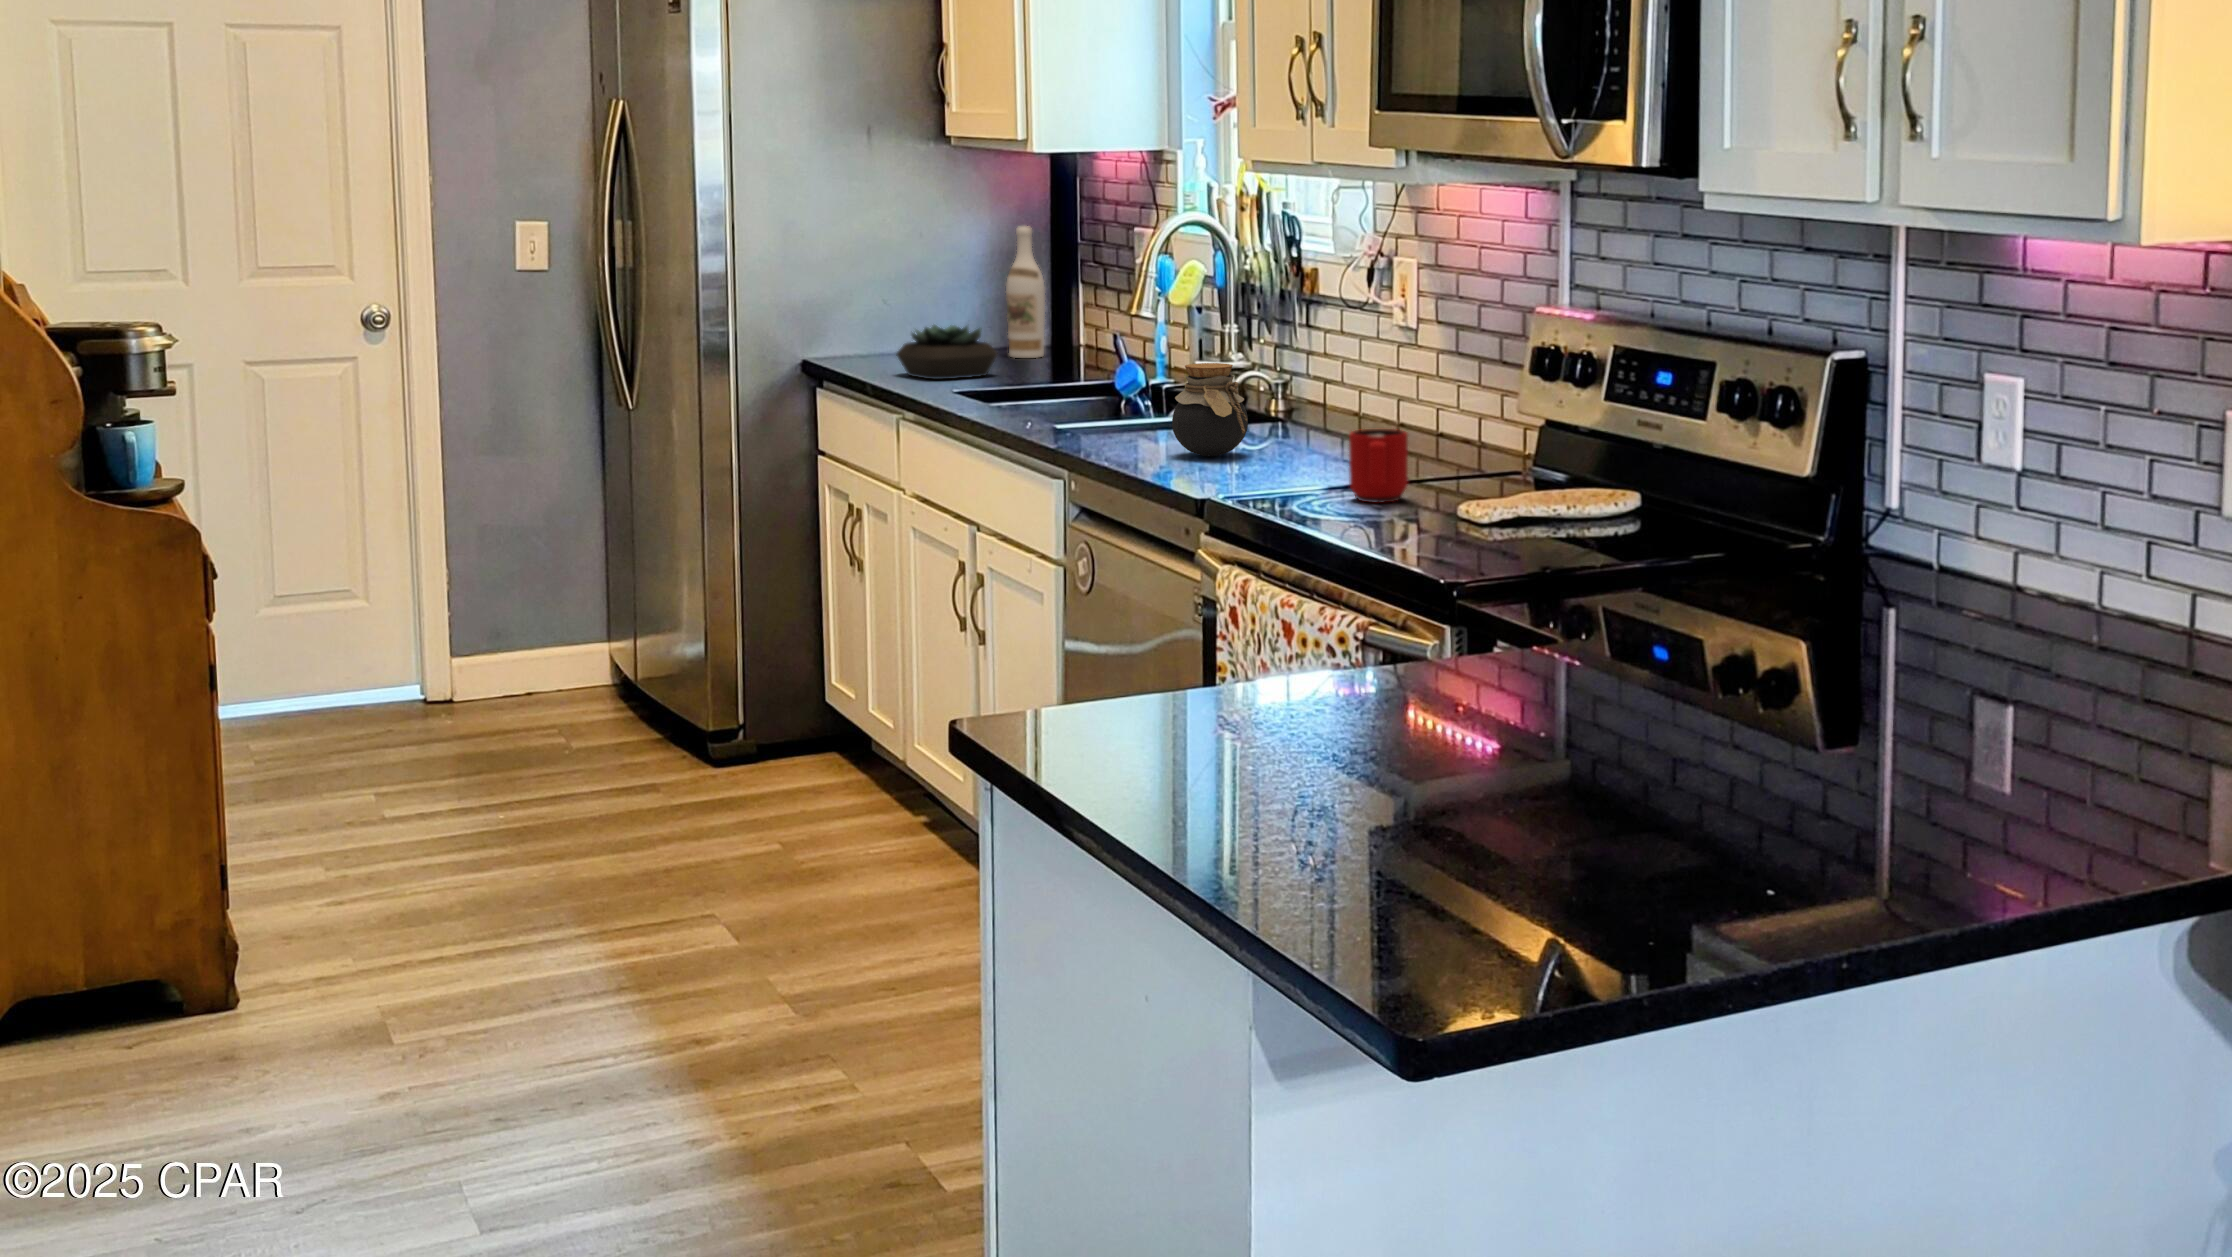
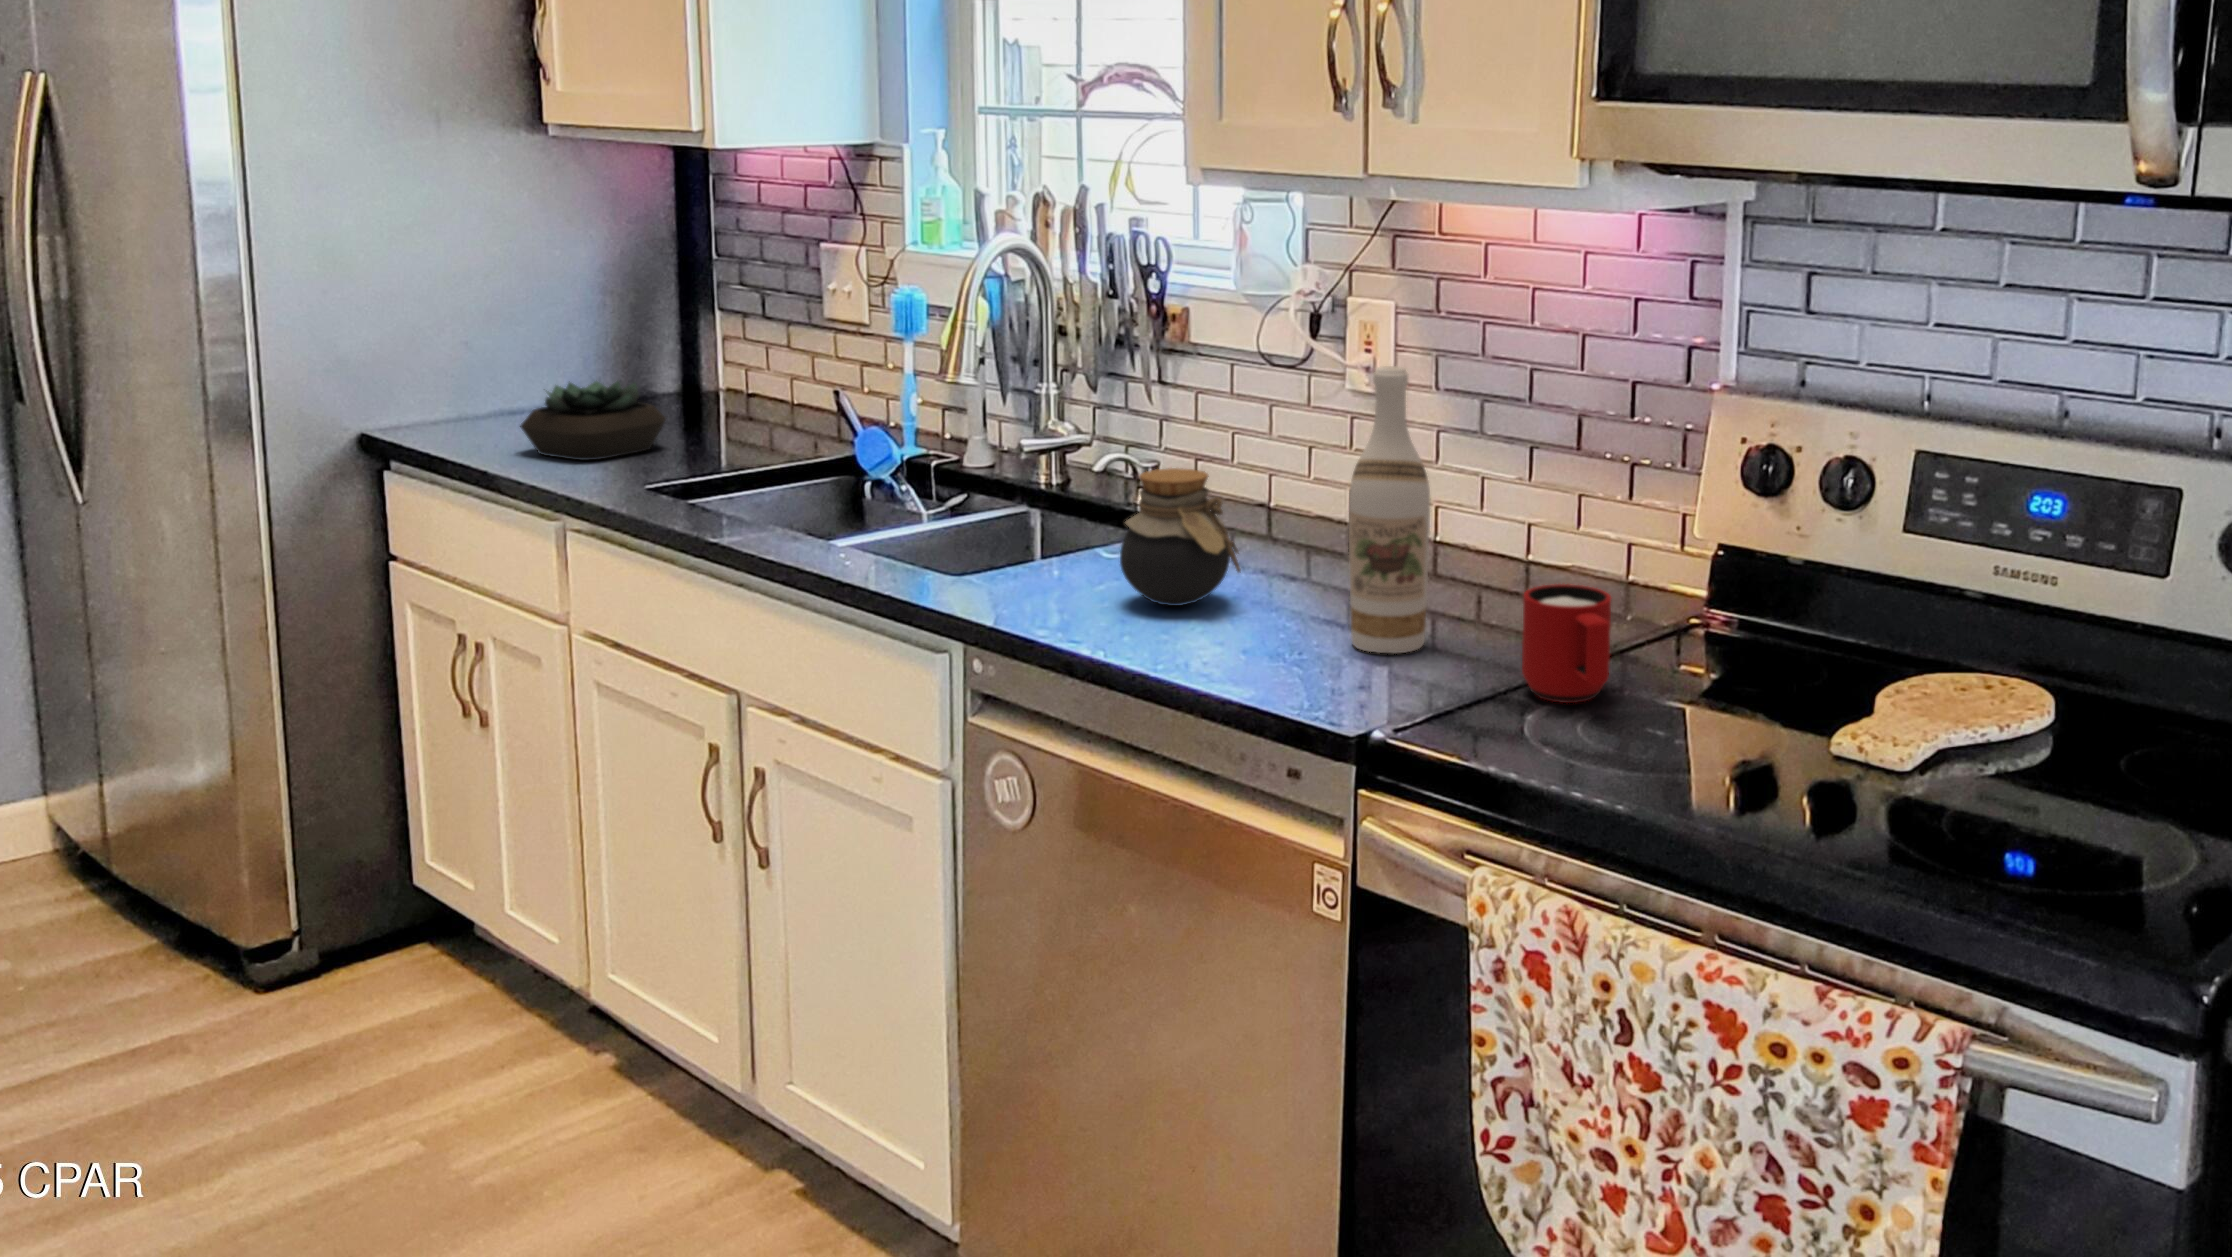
wine bottle: present [1006,226,1045,358] -> present [1349,366,1430,654]

